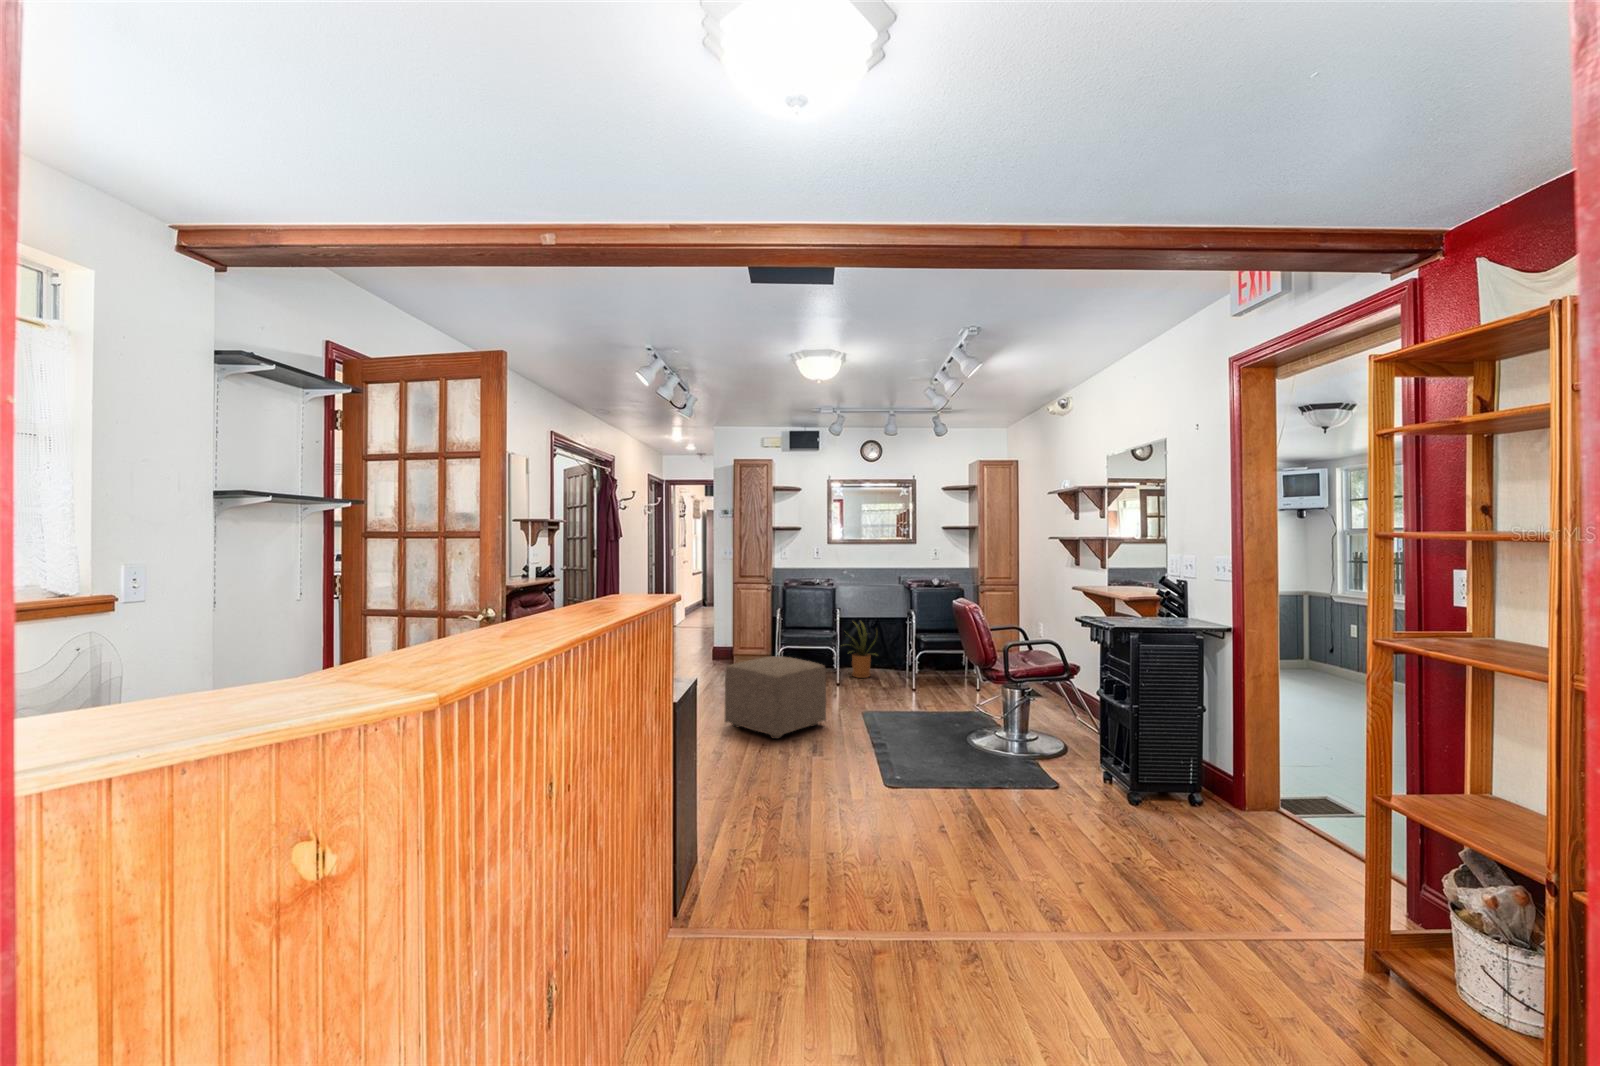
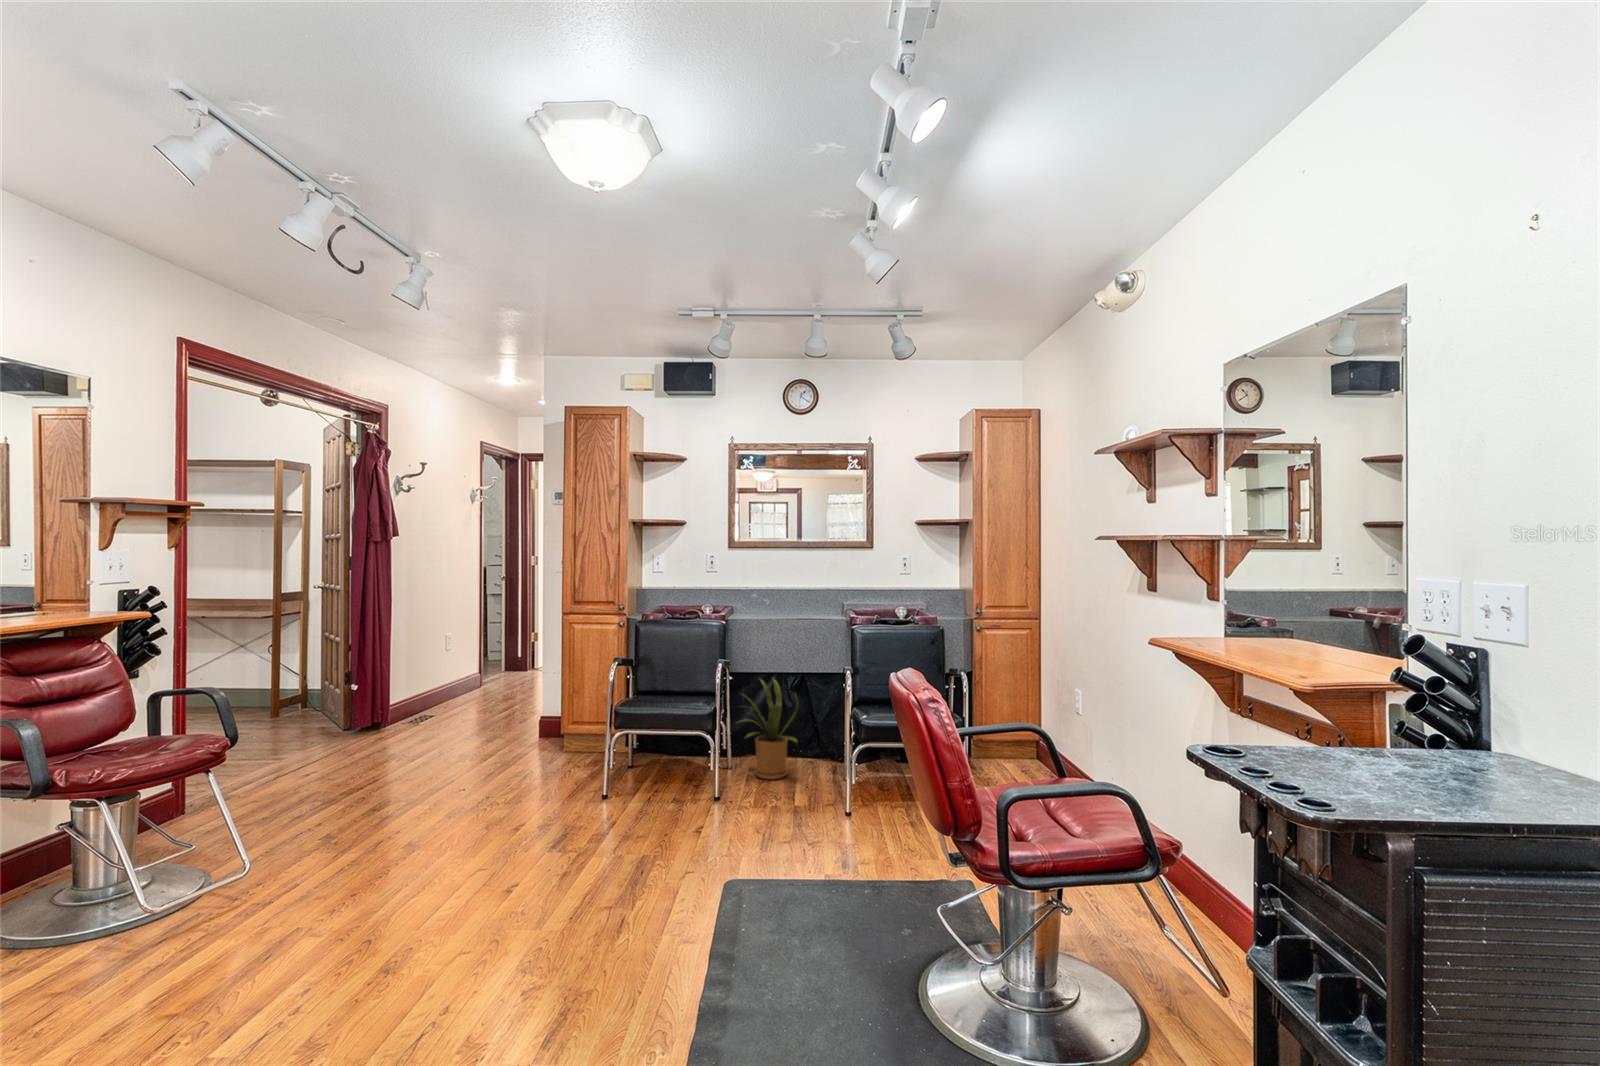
ottoman: present [725,656,826,739] -> none [416,771,637,987]

